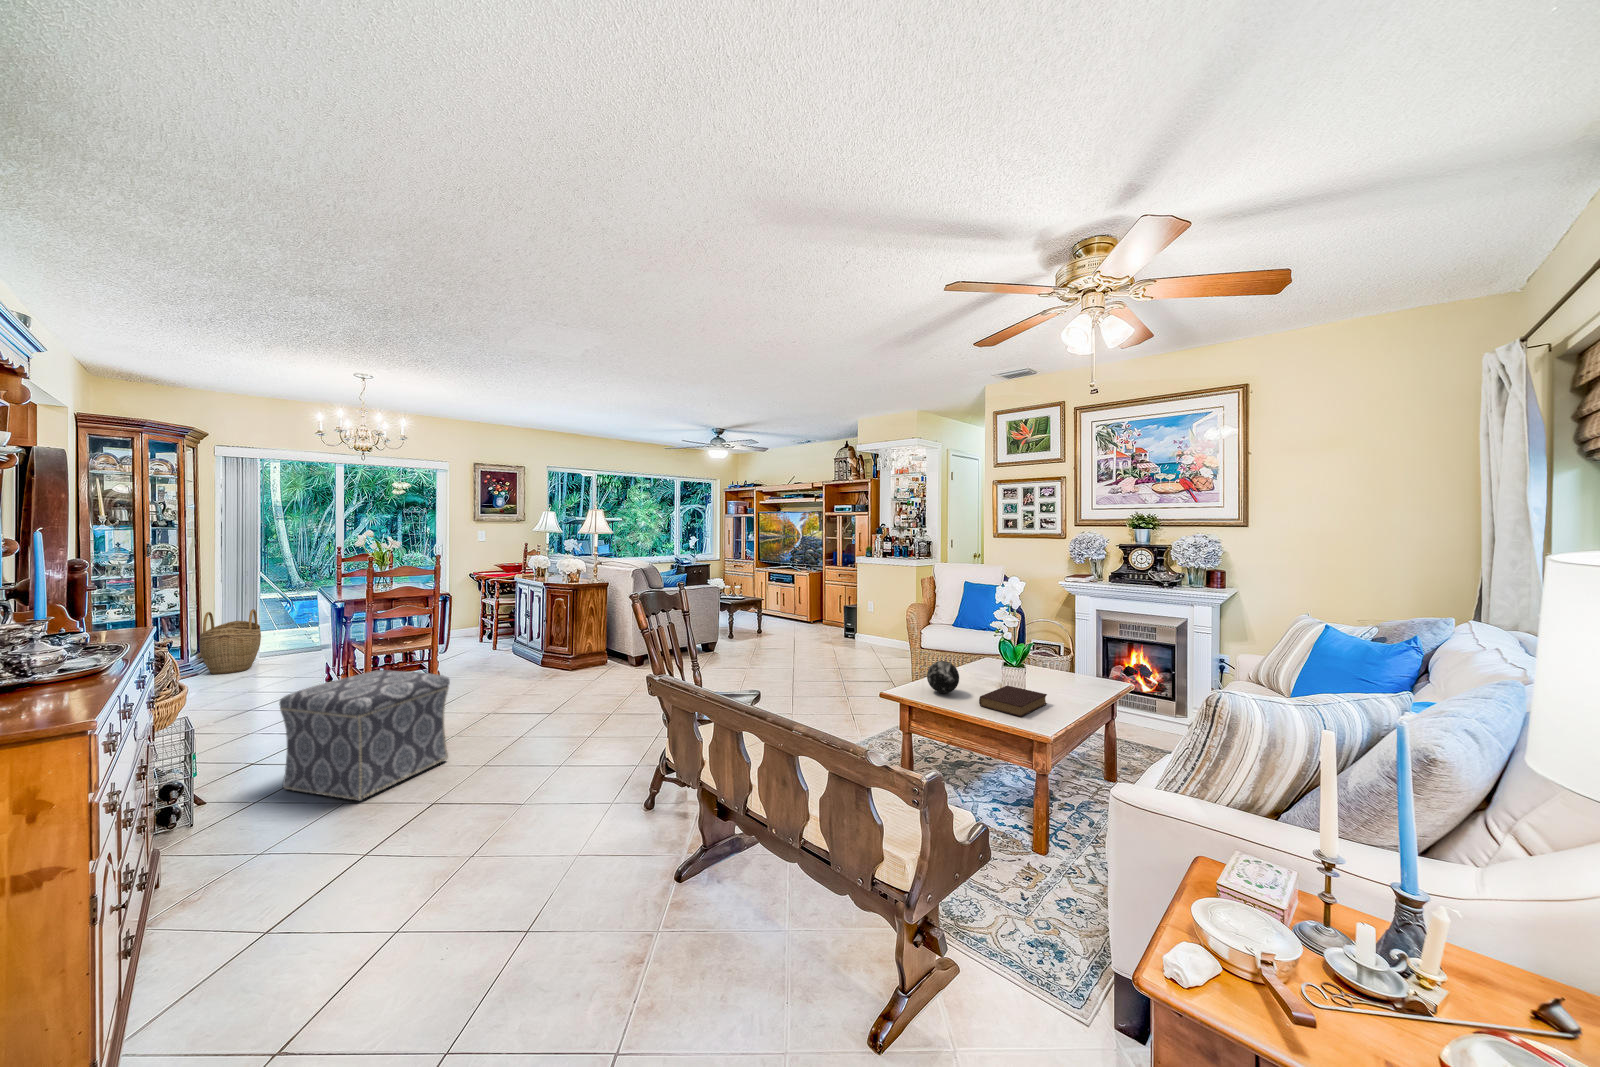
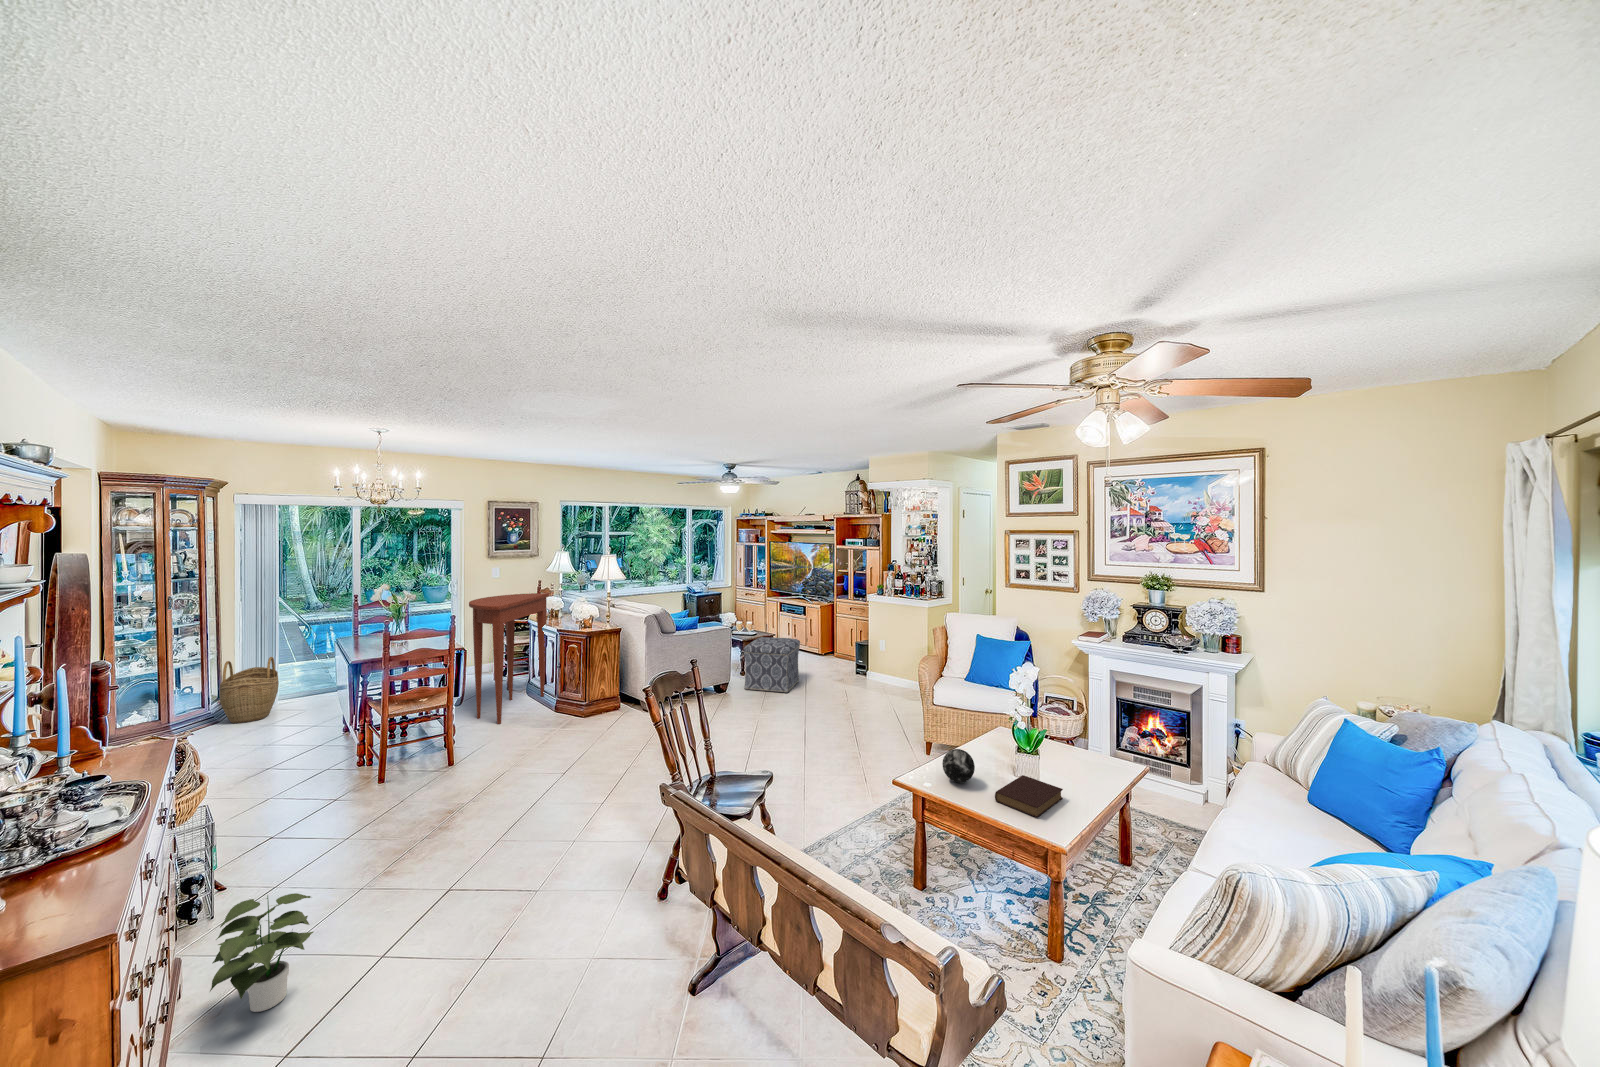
console table: none [455,551,537,675] -> present [469,593,549,724]
ottoman: present [279,670,450,801] -> present [744,637,800,693]
potted plant: none [168,781,282,897] -> present [210,893,313,1012]

